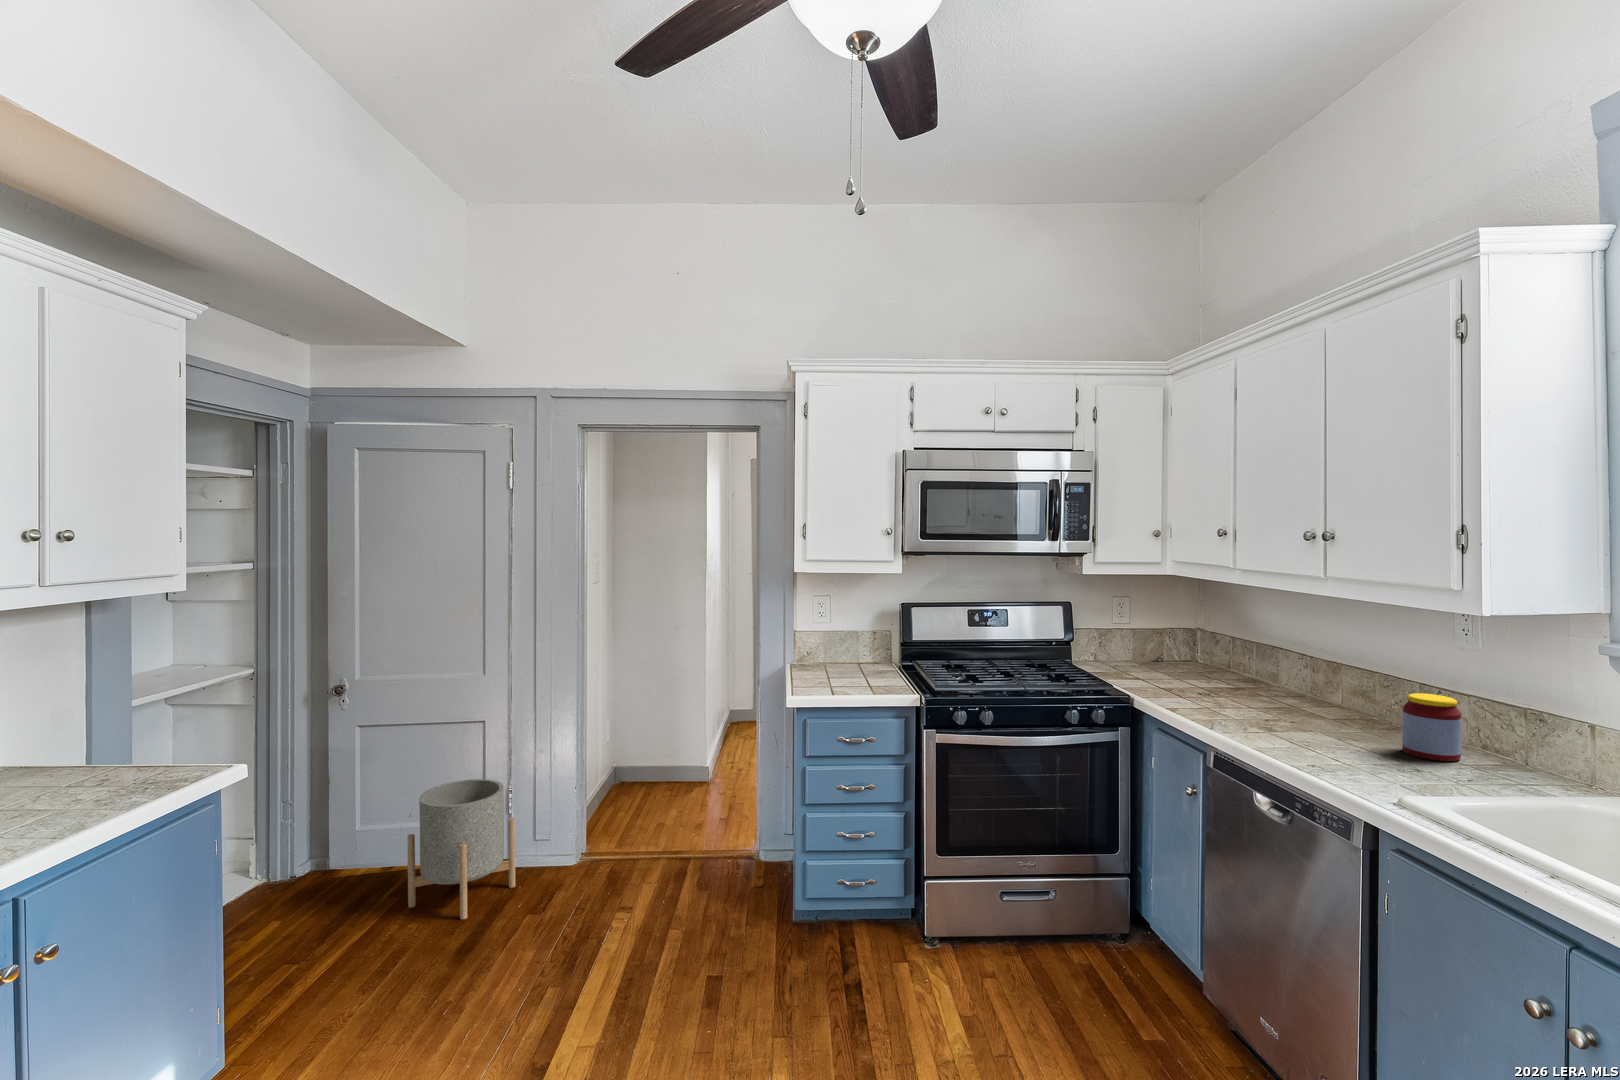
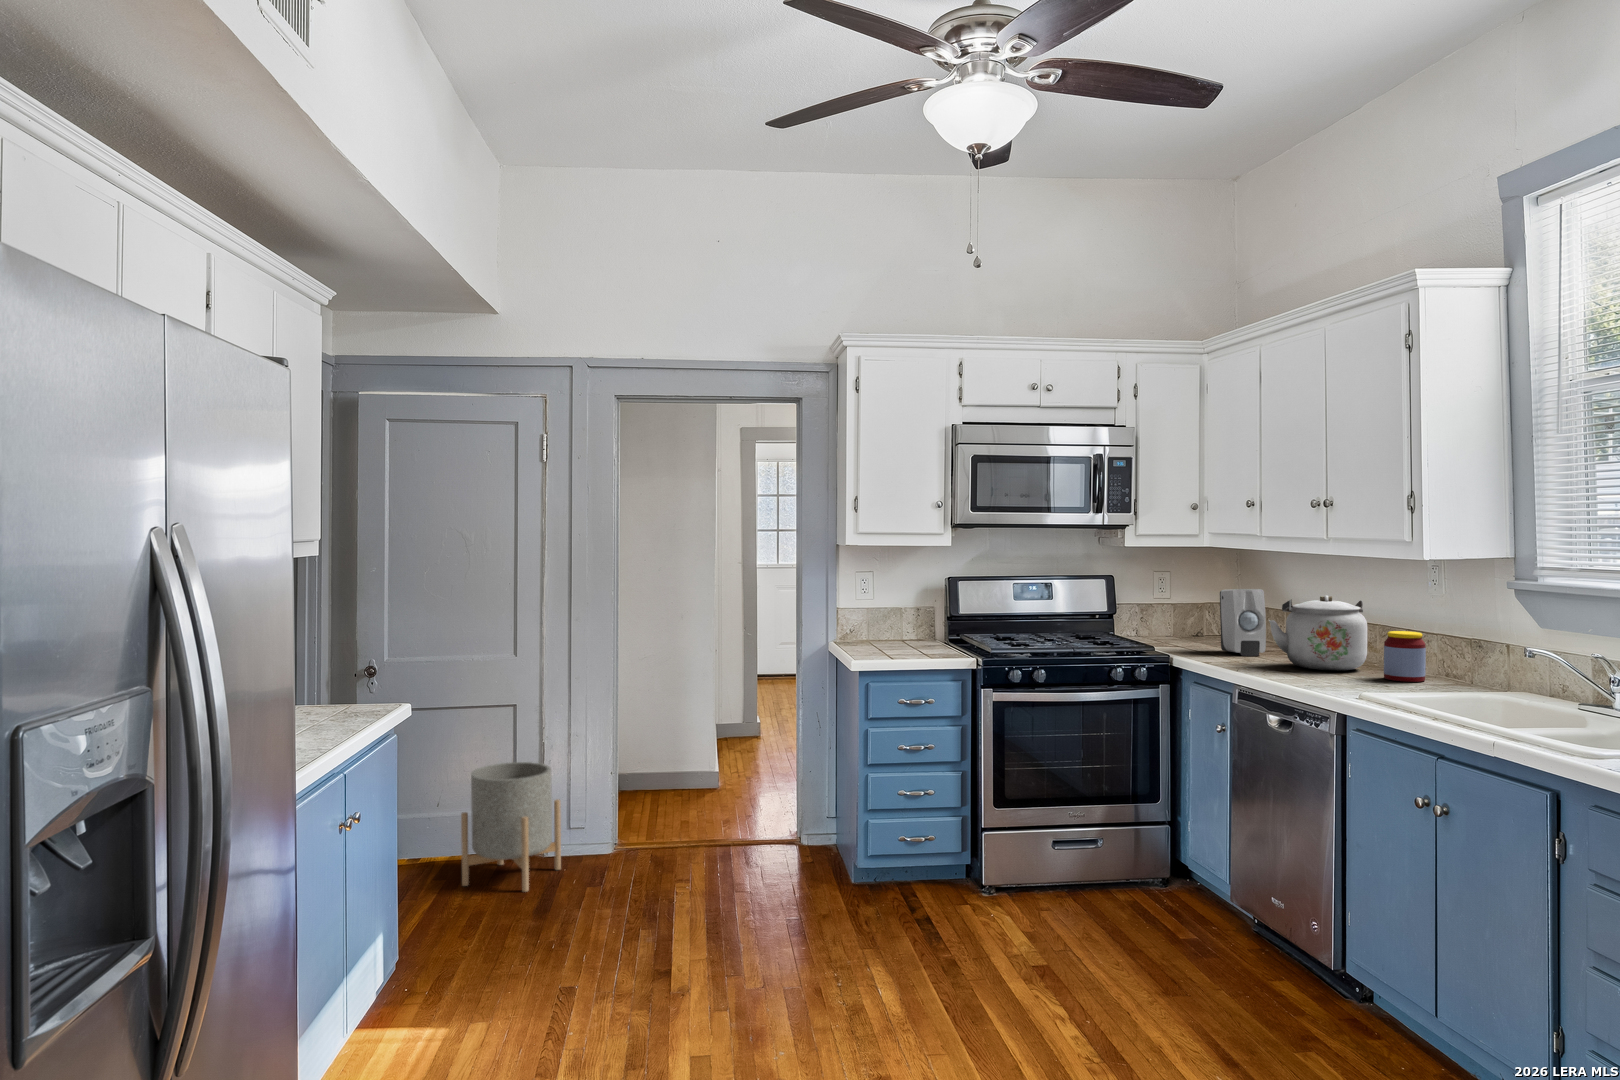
soap dispenser: none [1185,625,1239,700] -> present [1220,589,1266,656]
kettle: none [1248,642,1372,733] -> present [1269,595,1367,670]

